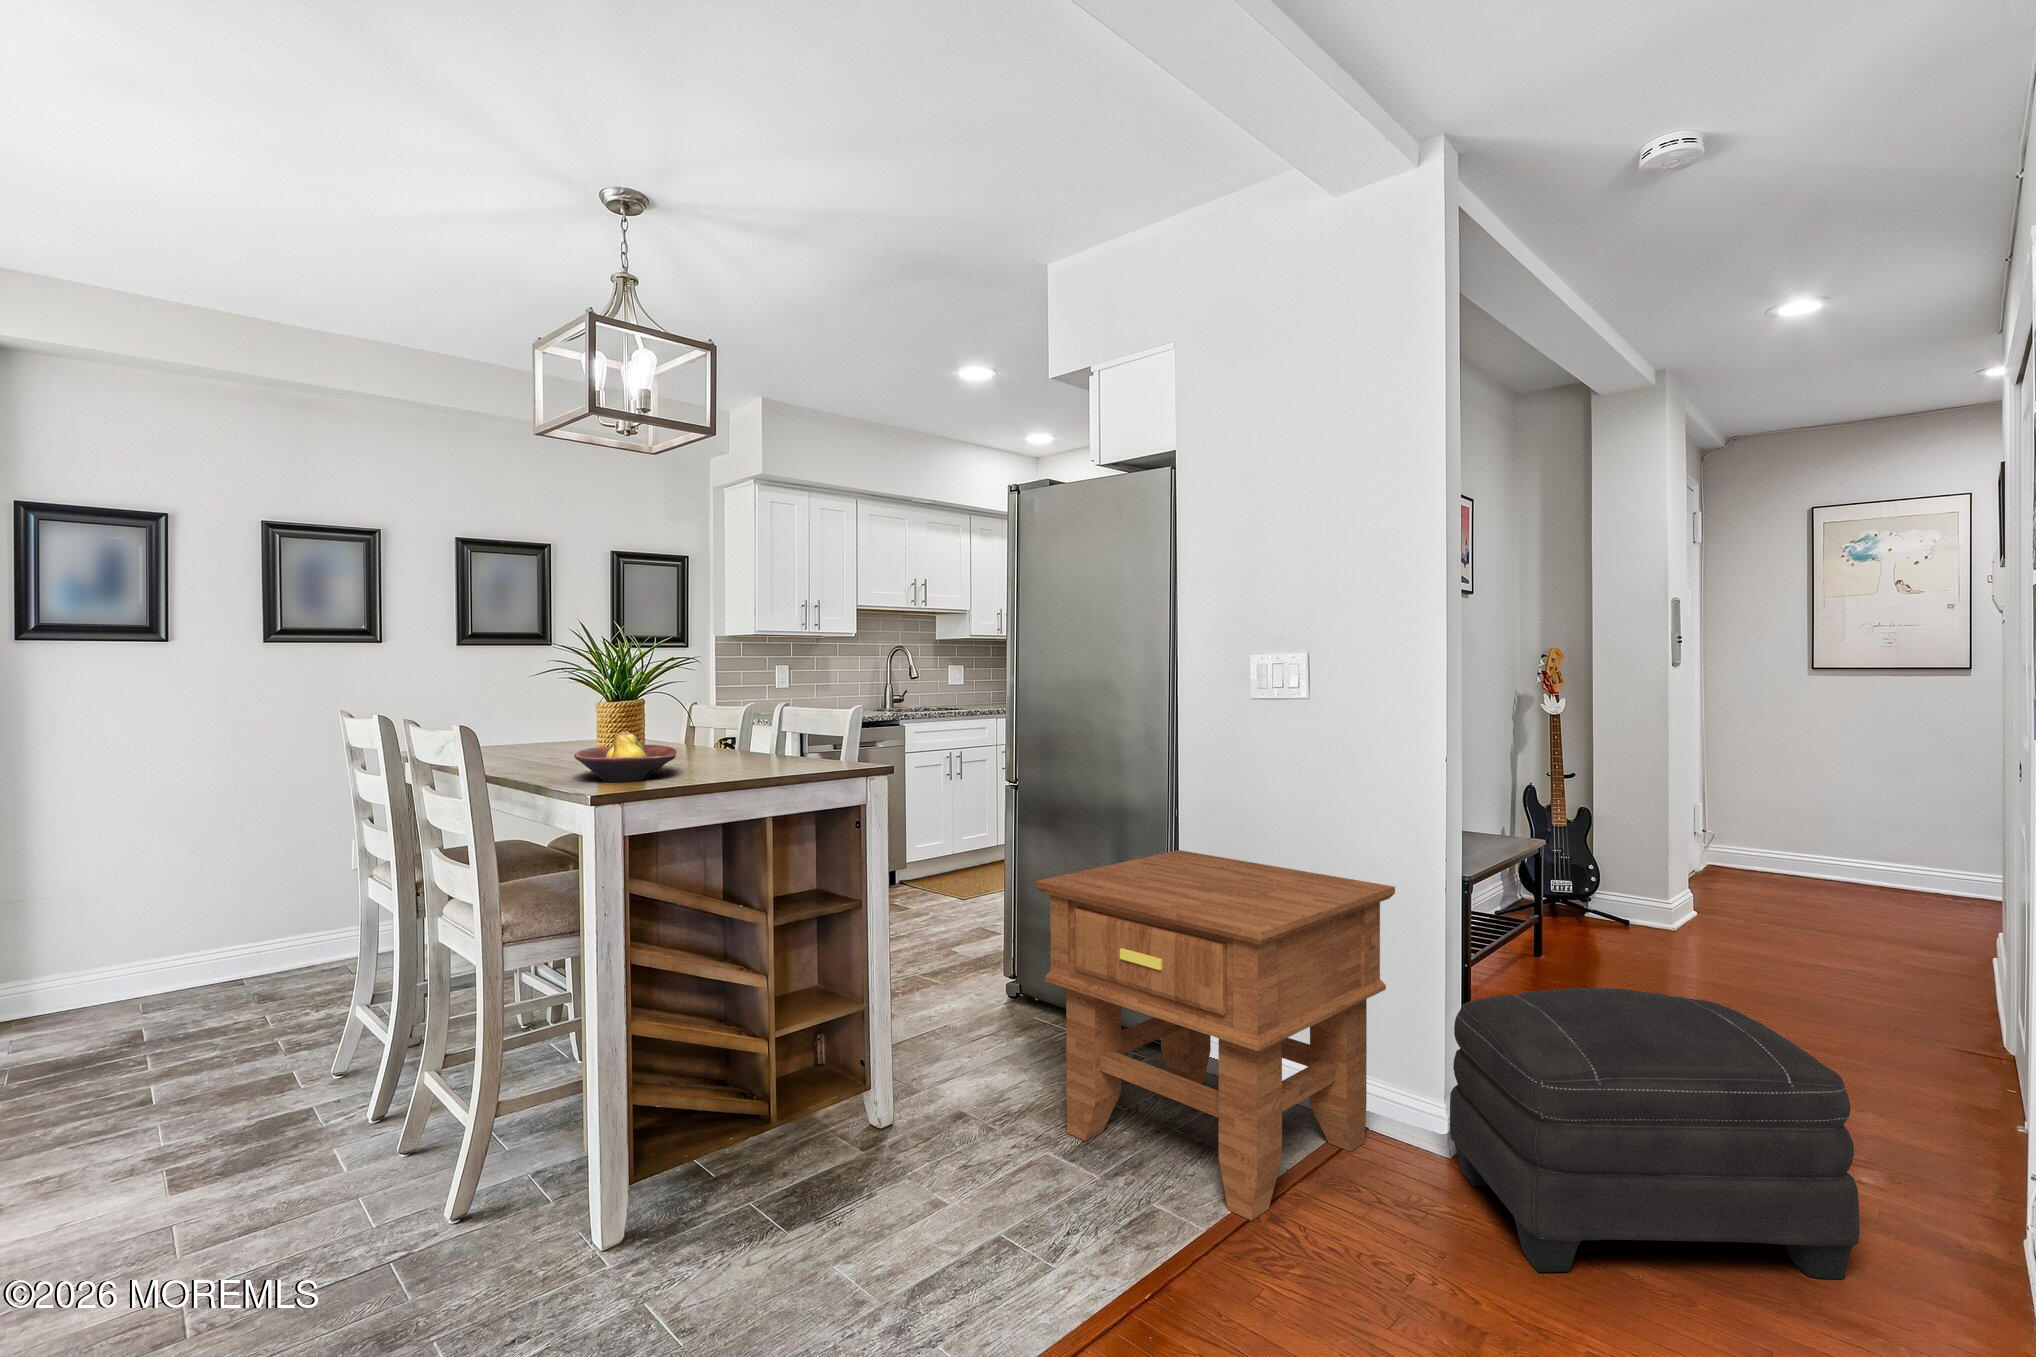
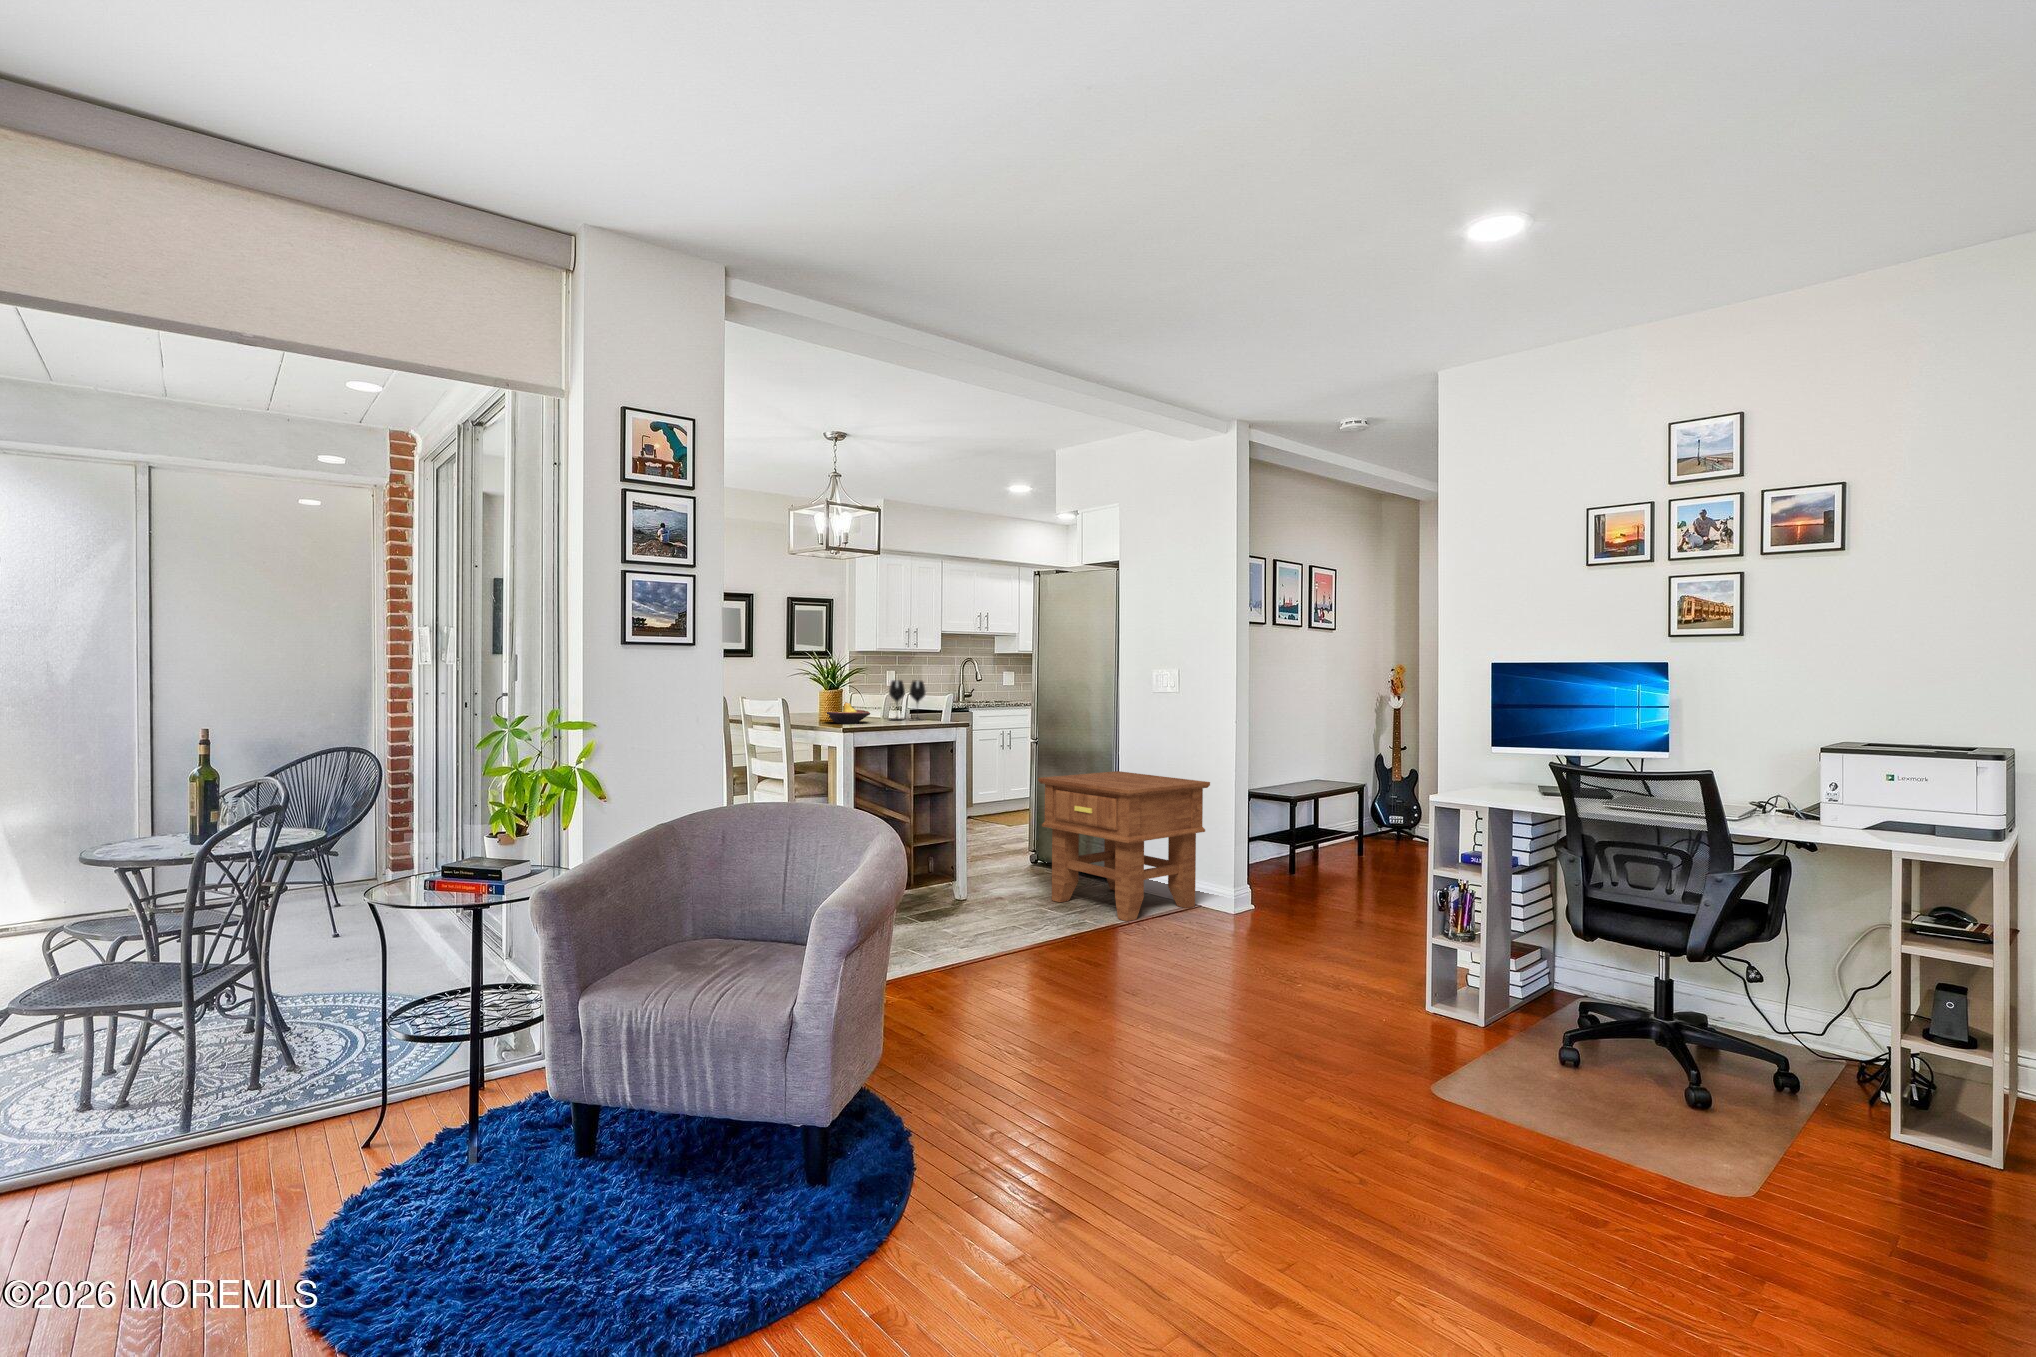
wine glass: none [729,683,805,764] -> present [889,680,926,720]
ottoman: present [1450,988,1860,1279] -> none [1228,825,1377,938]

